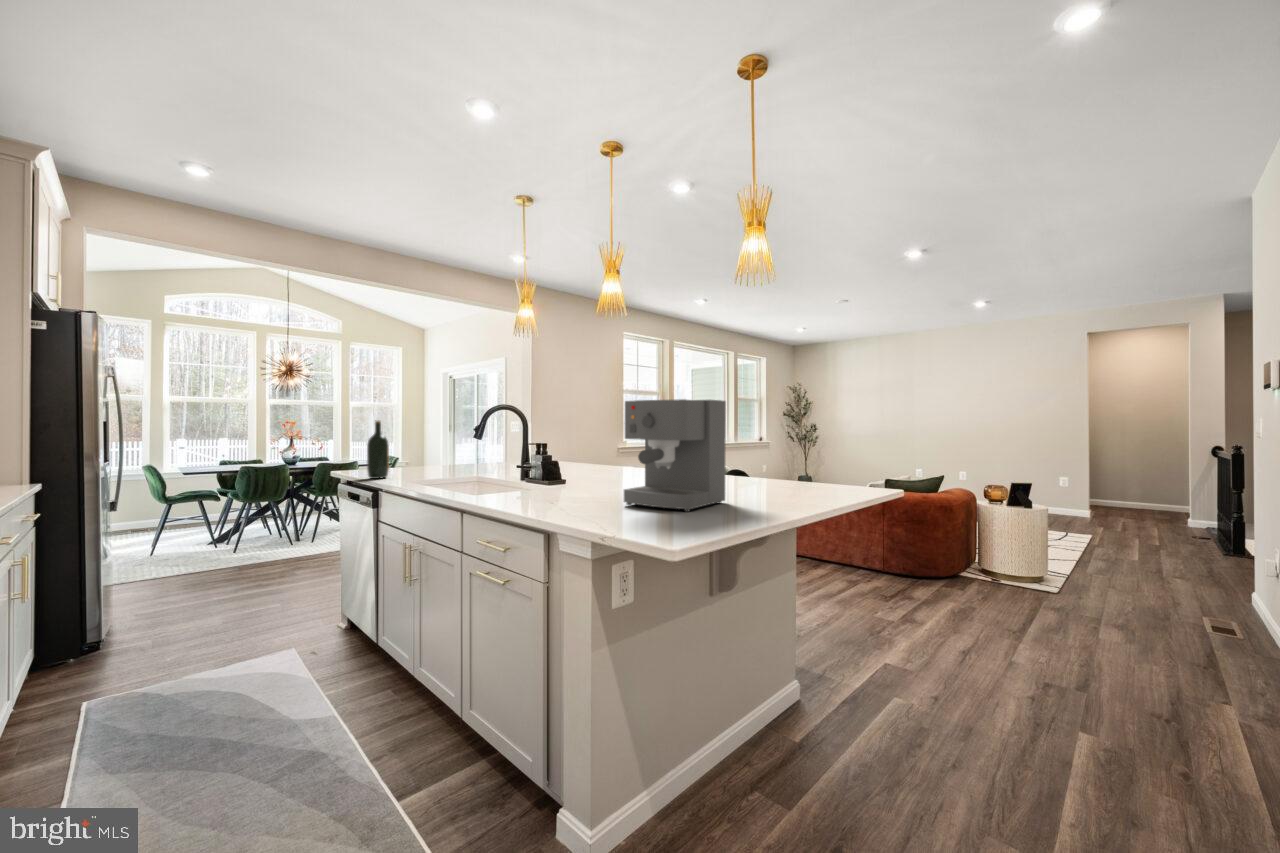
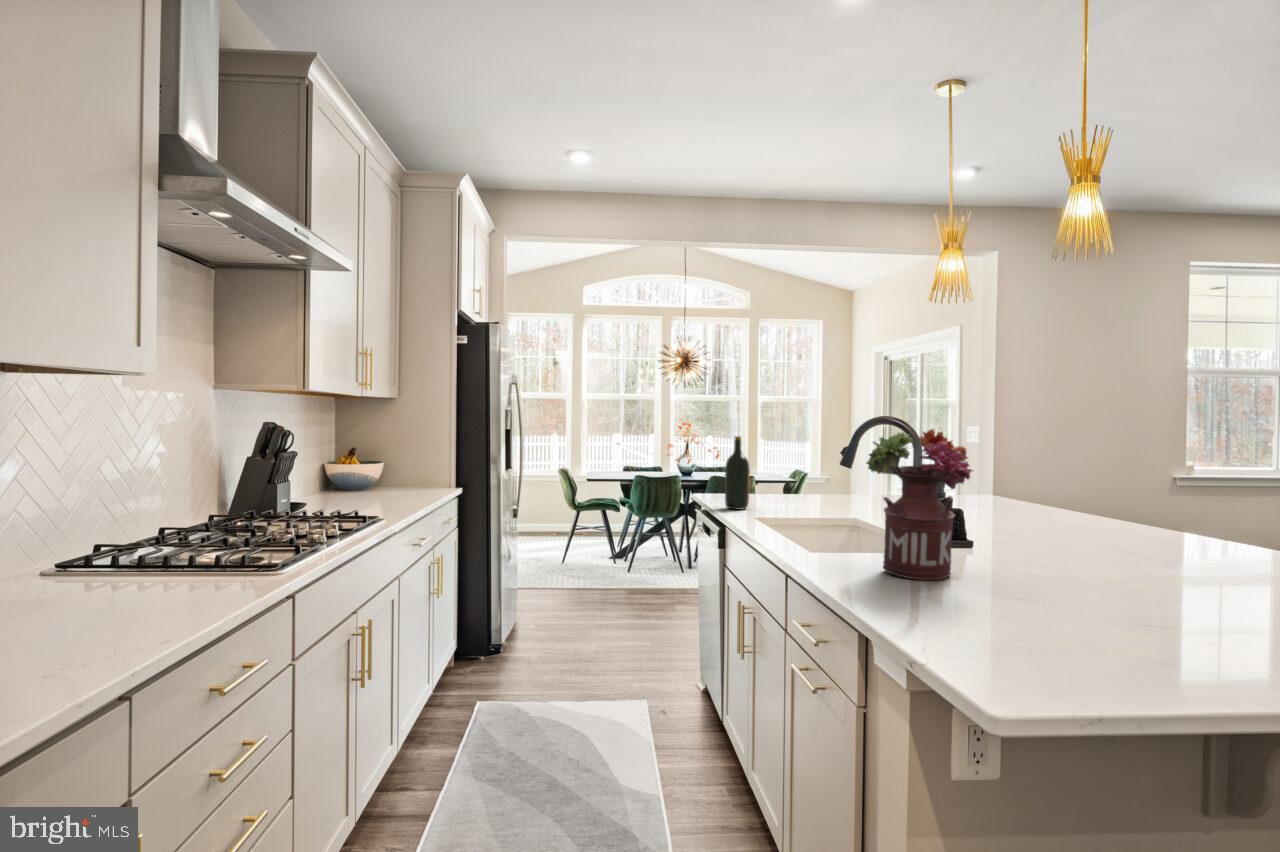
coffee maker: present [624,399,726,512] -> none [1013,432,1224,630]
flower arrangement: none [521,402,592,503] -> present [866,429,972,580]

